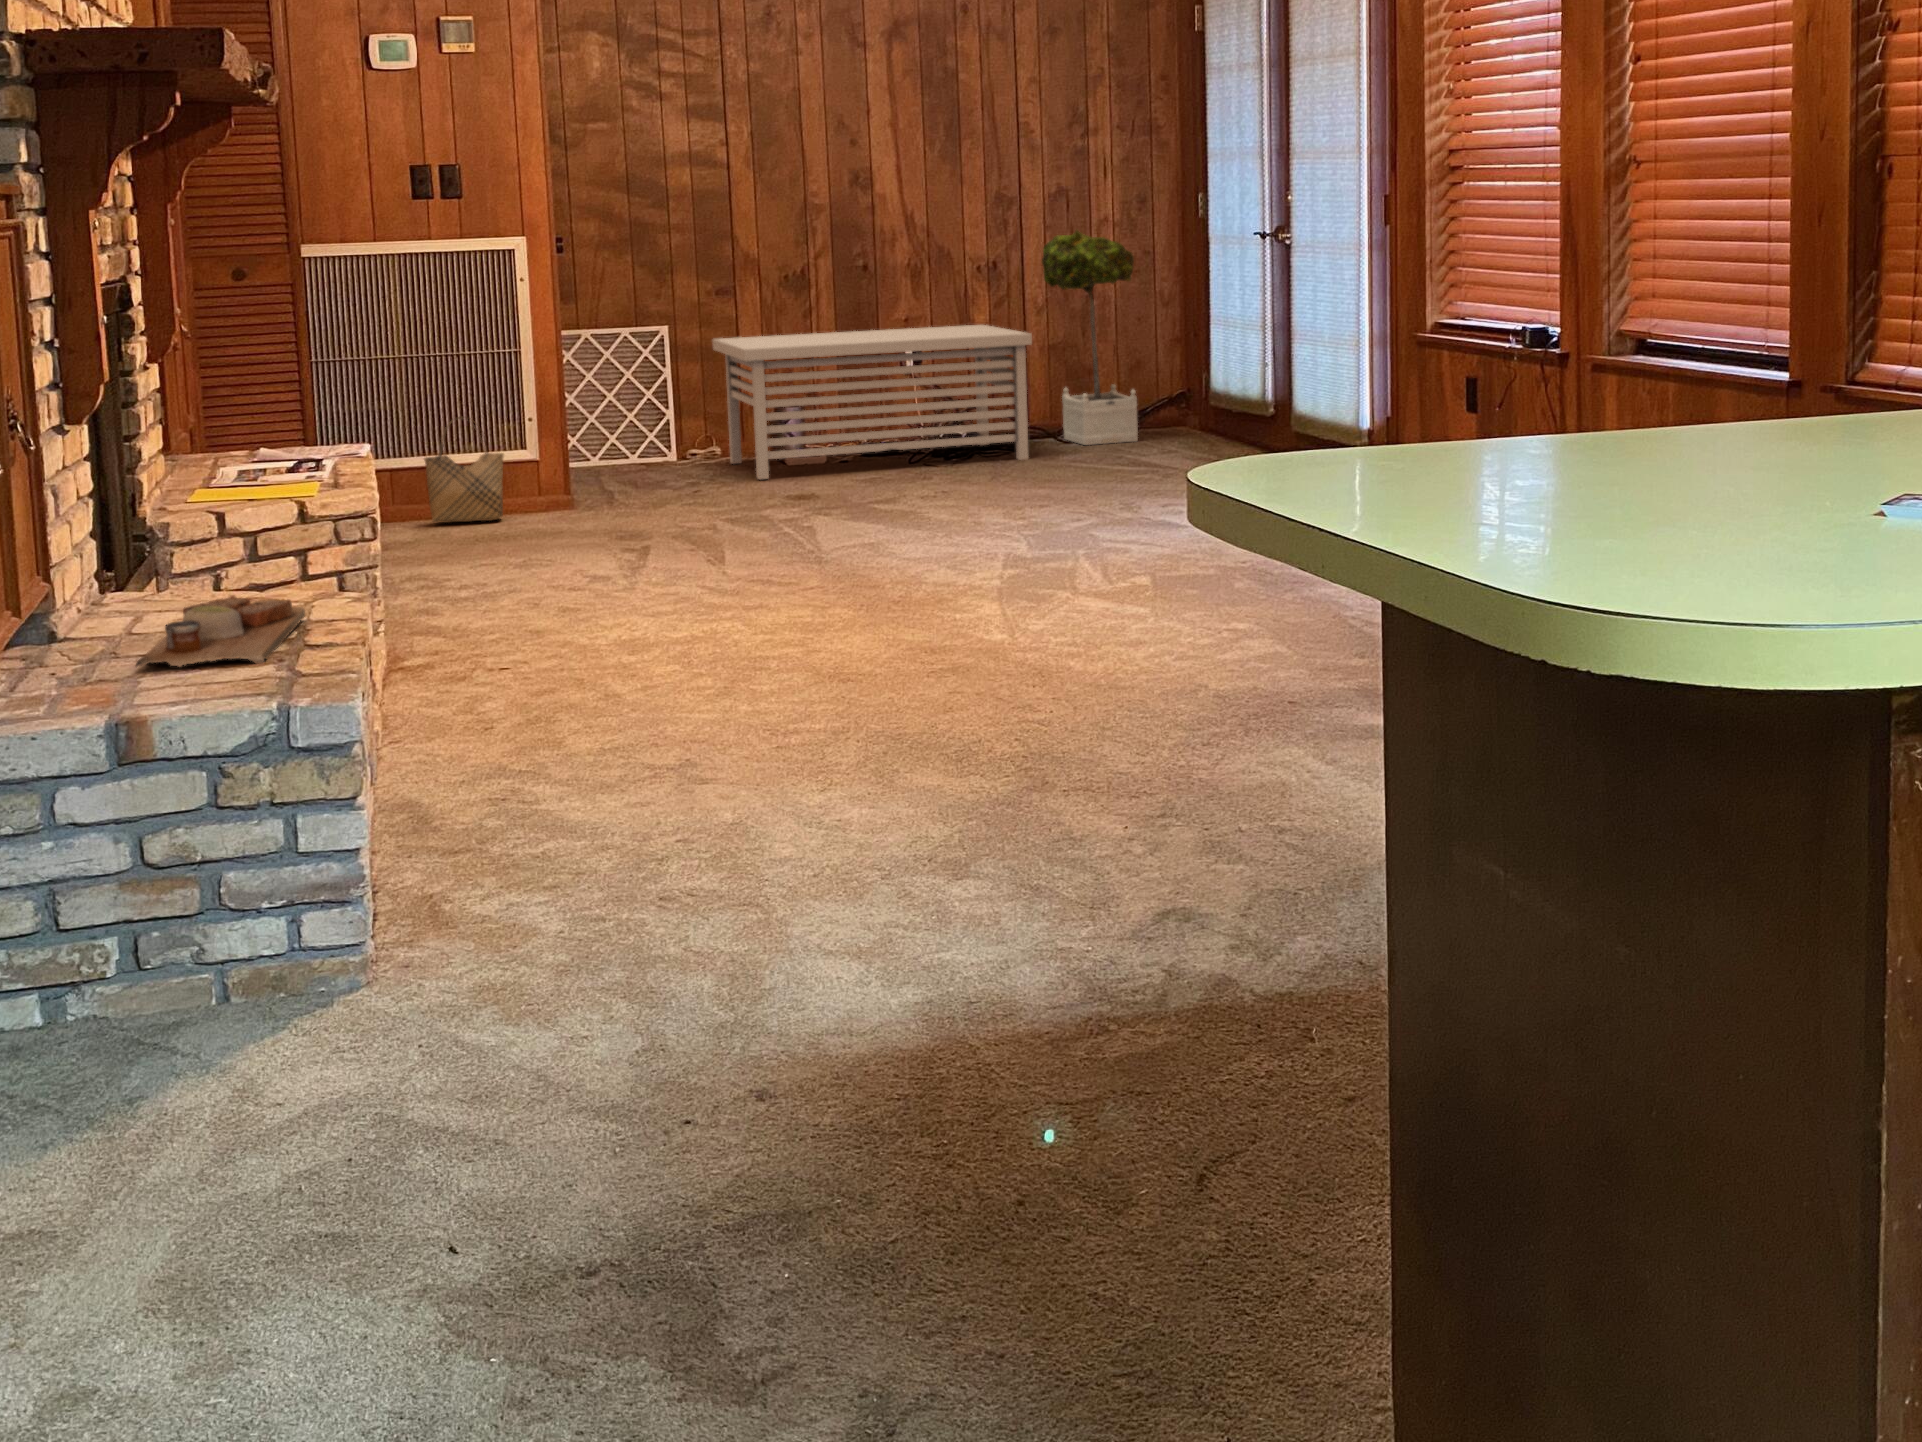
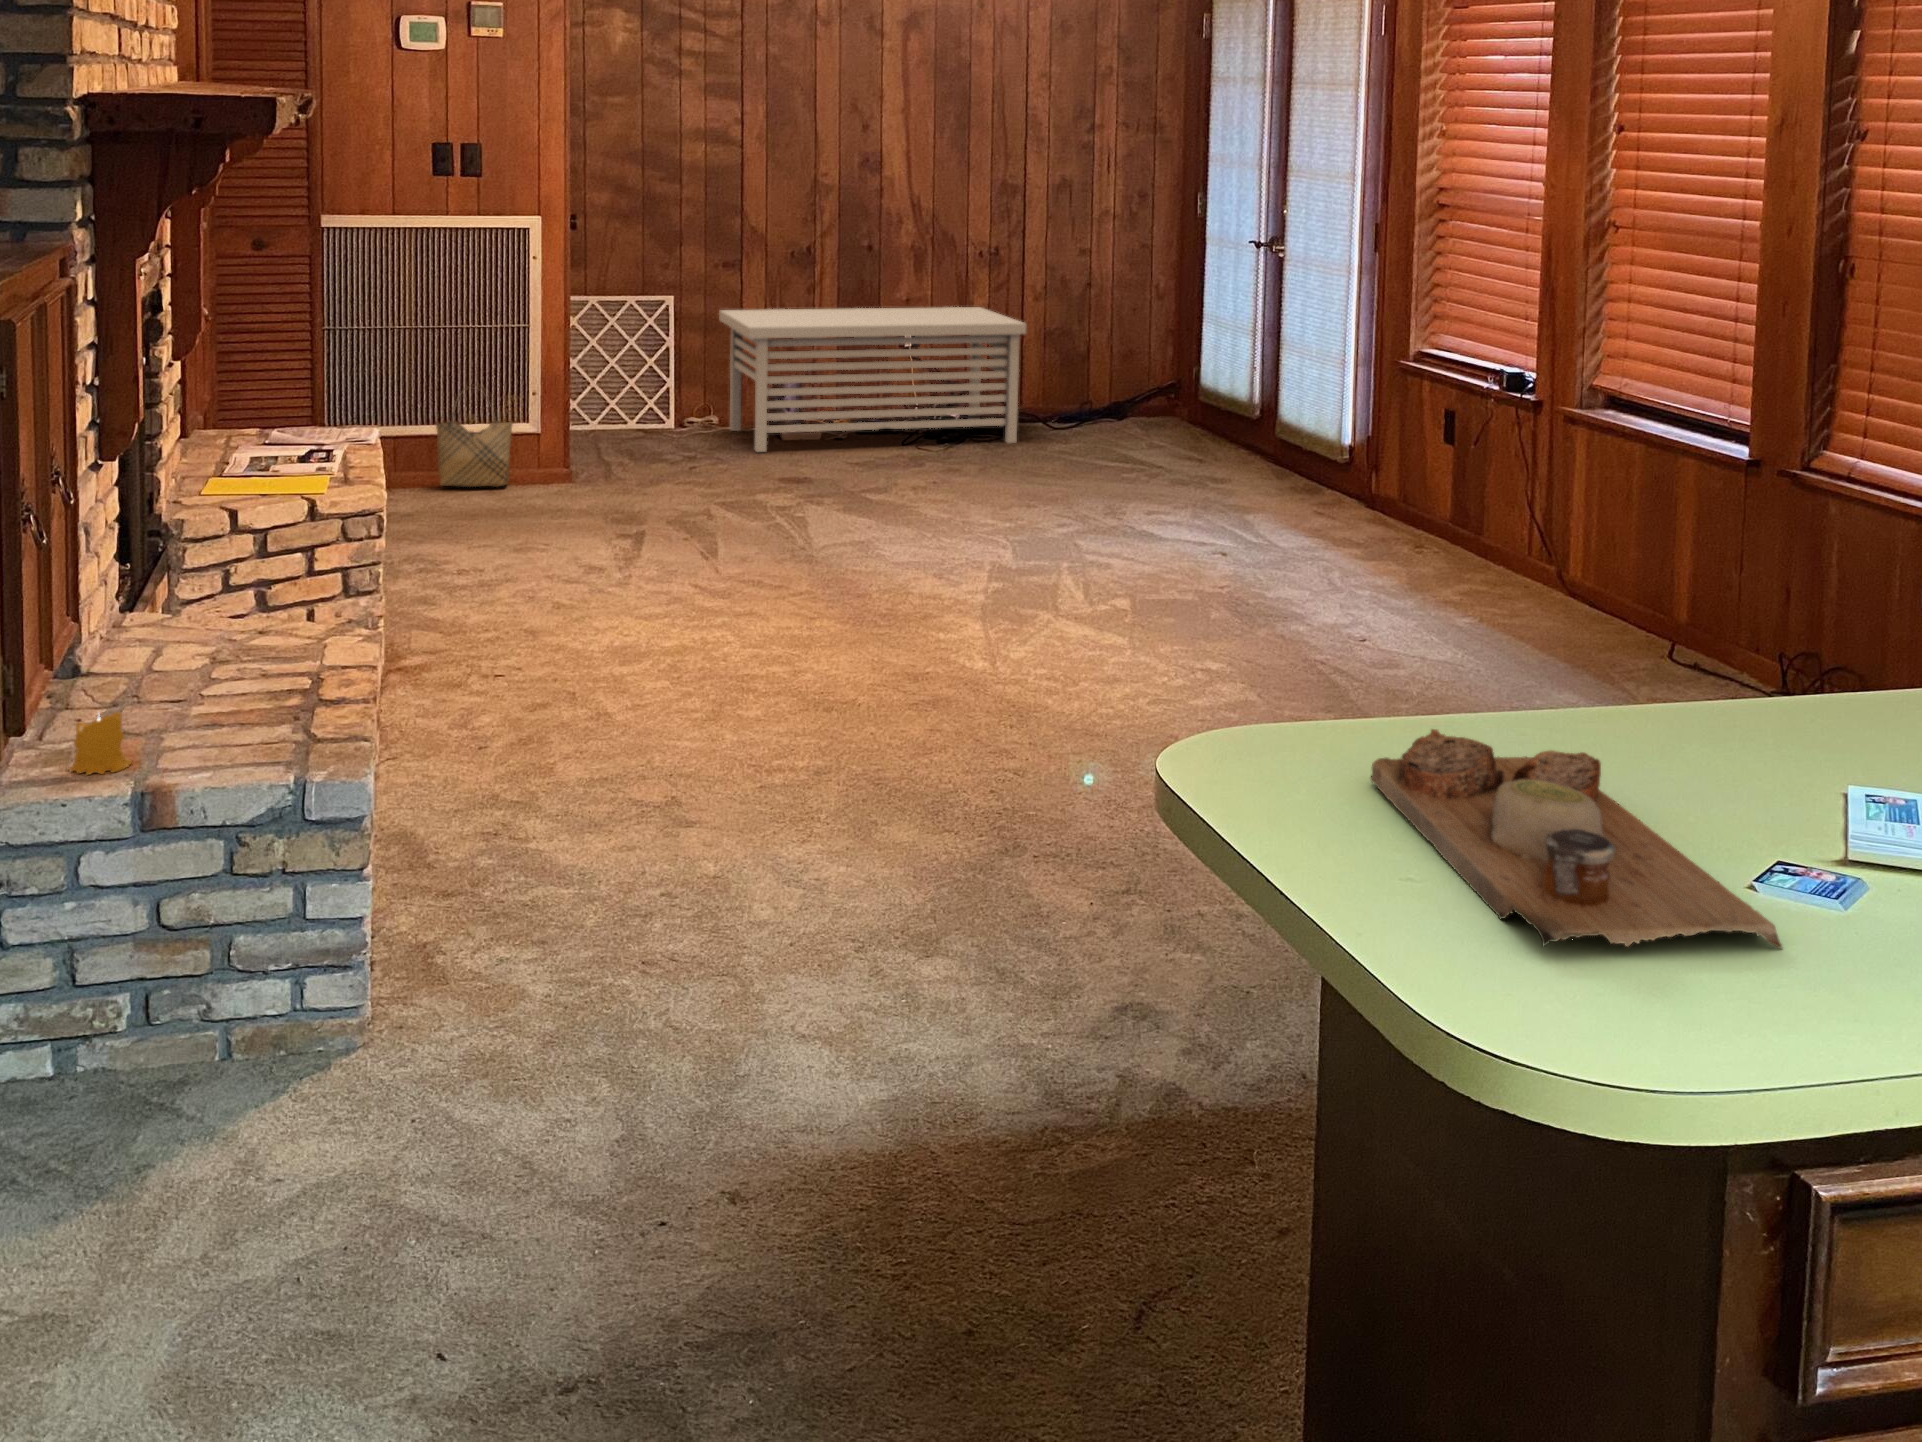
potted tree: present [1042,230,1138,445] -> none [1039,223,1128,429]
cutting board: present [136,595,305,667] -> present [1371,729,1782,948]
candle: none [37,644,106,711] -> present [68,712,132,775]

